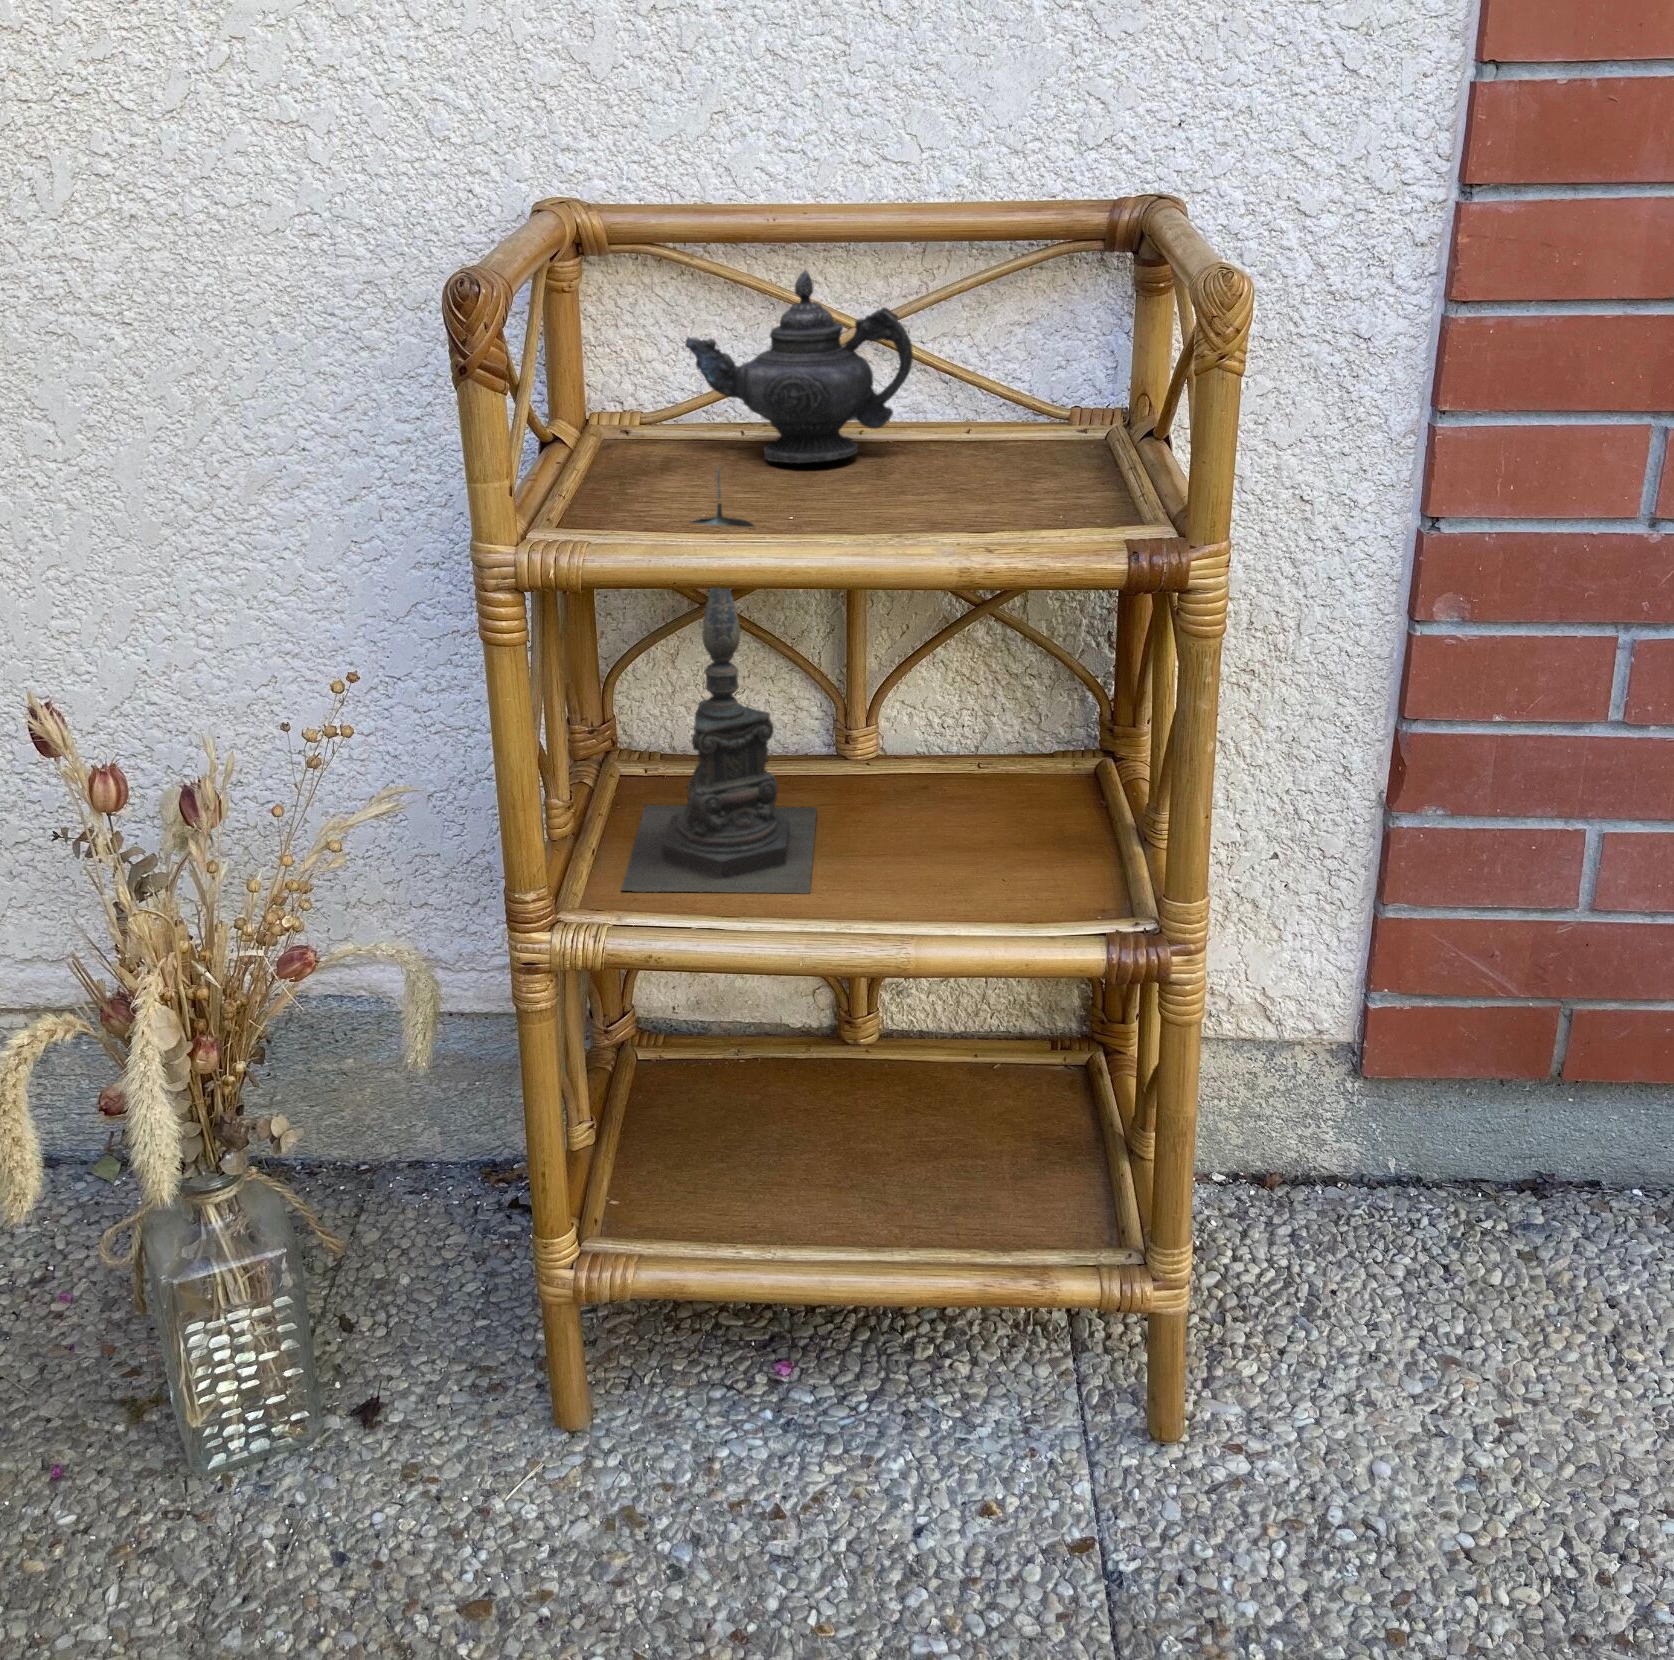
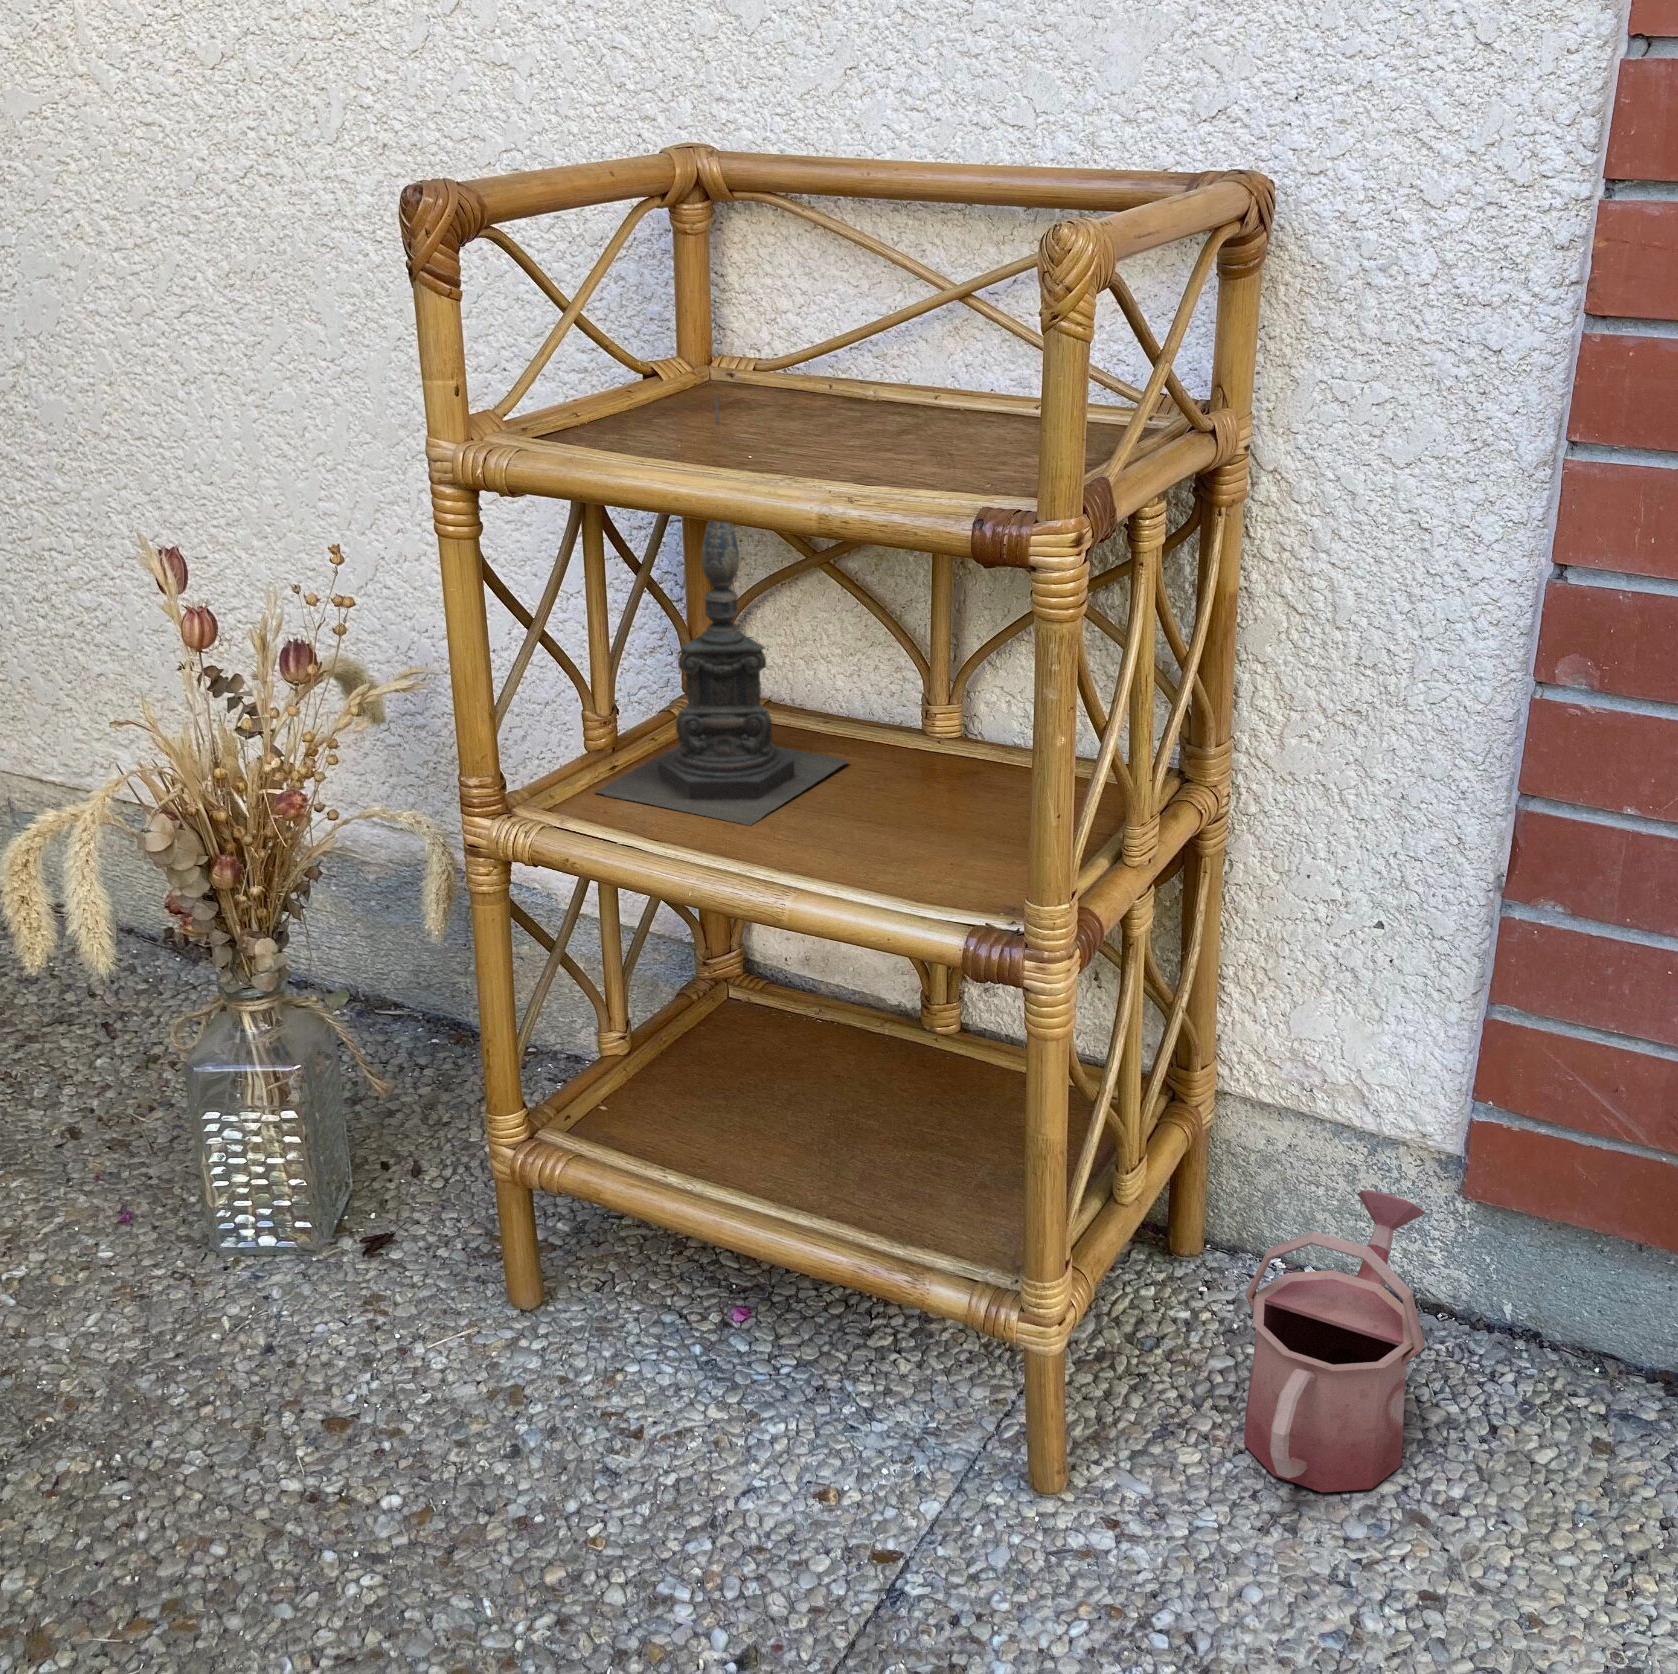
teapot: present [685,270,913,463] -> none [760,211,953,403]
watering can: none [1264,1094,1430,1364] -> present [1244,1190,1426,1492]

